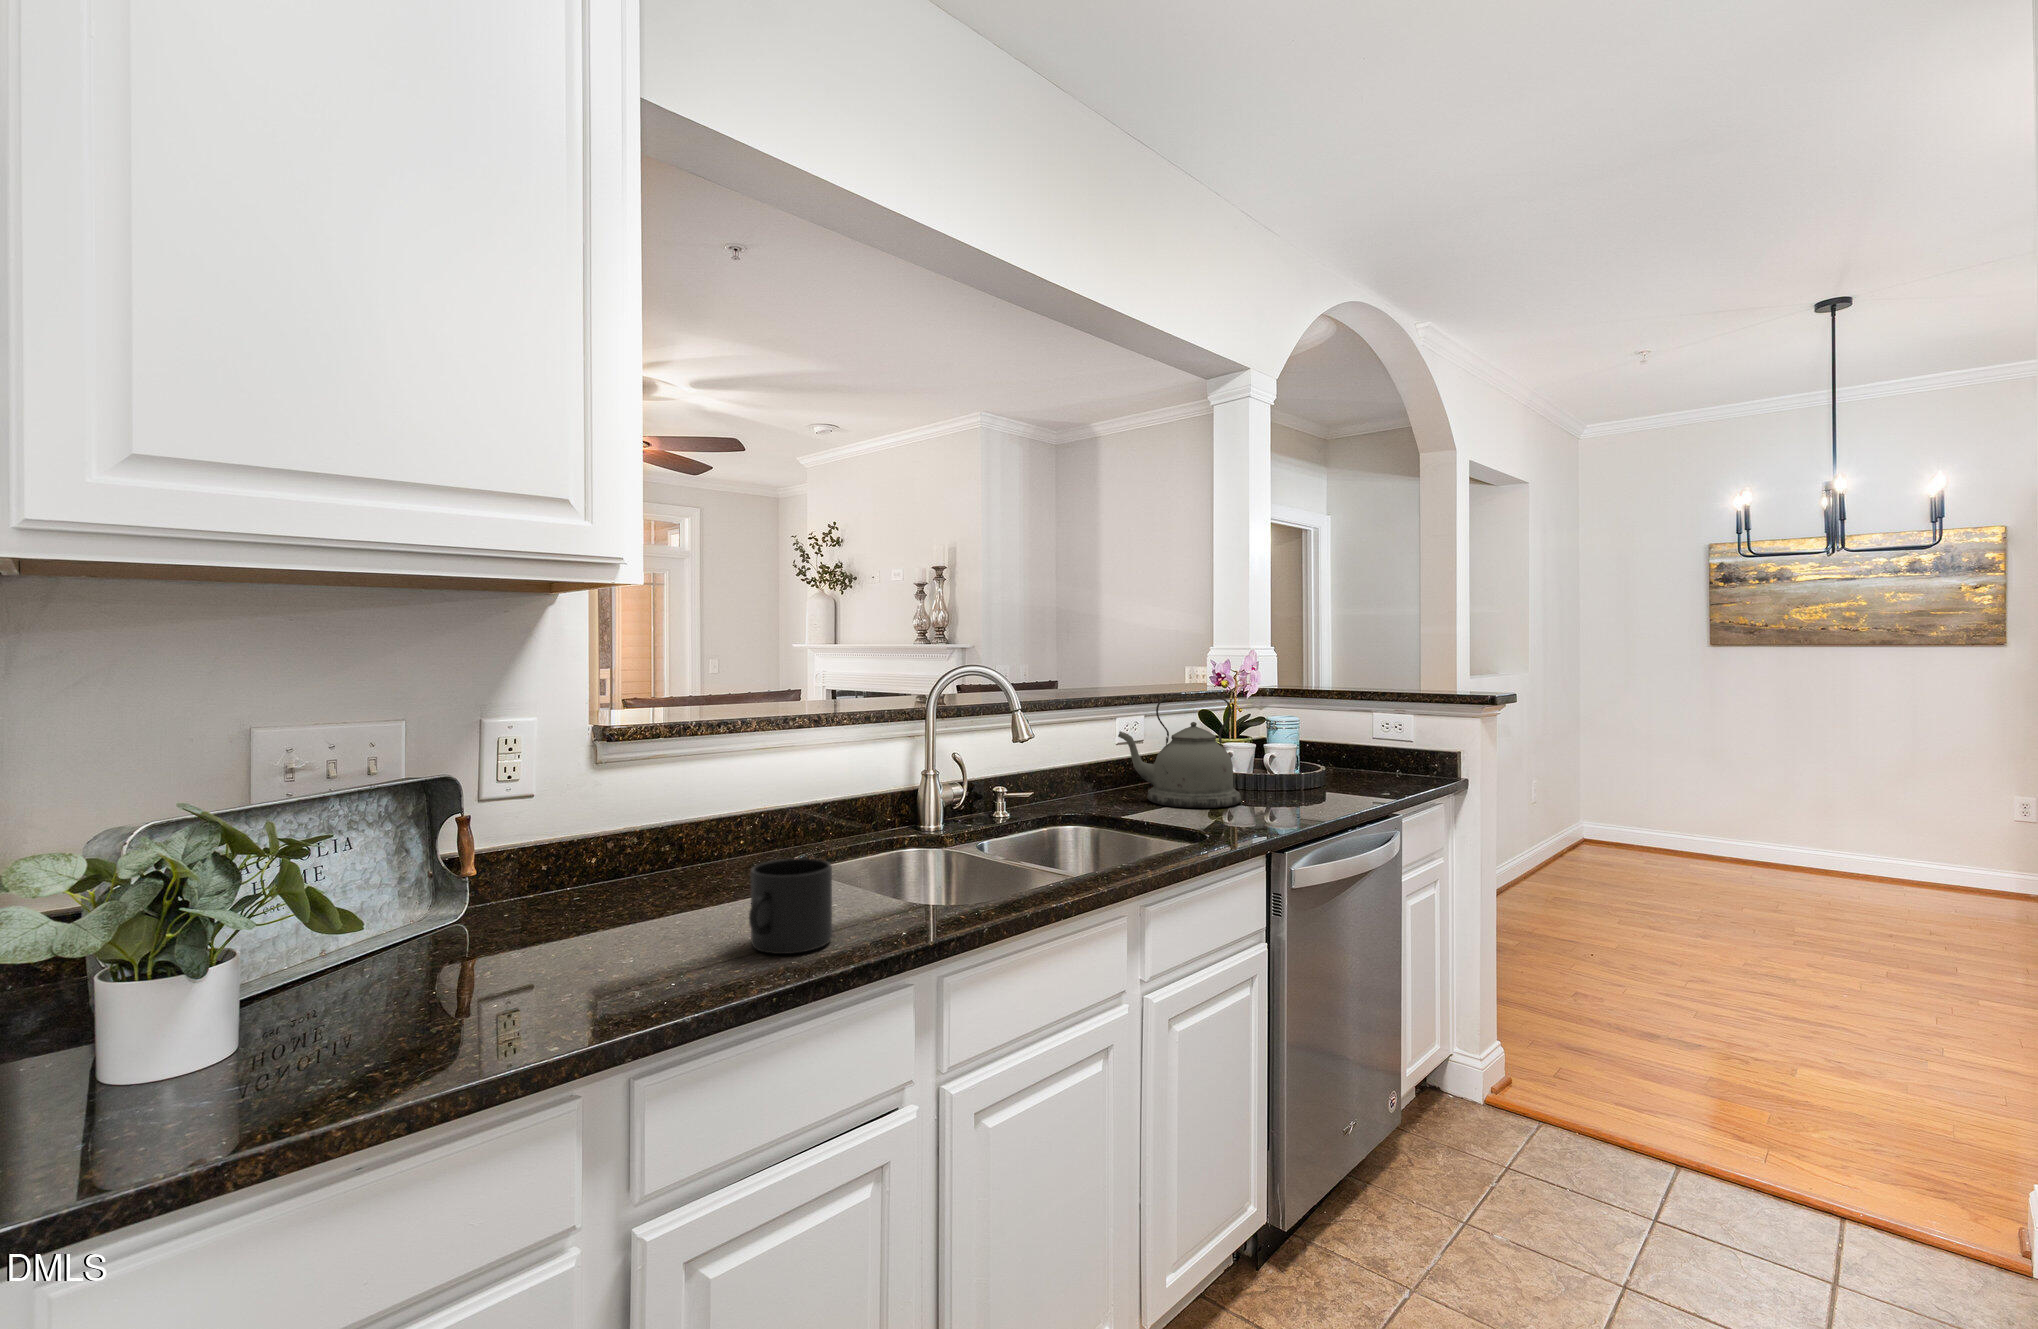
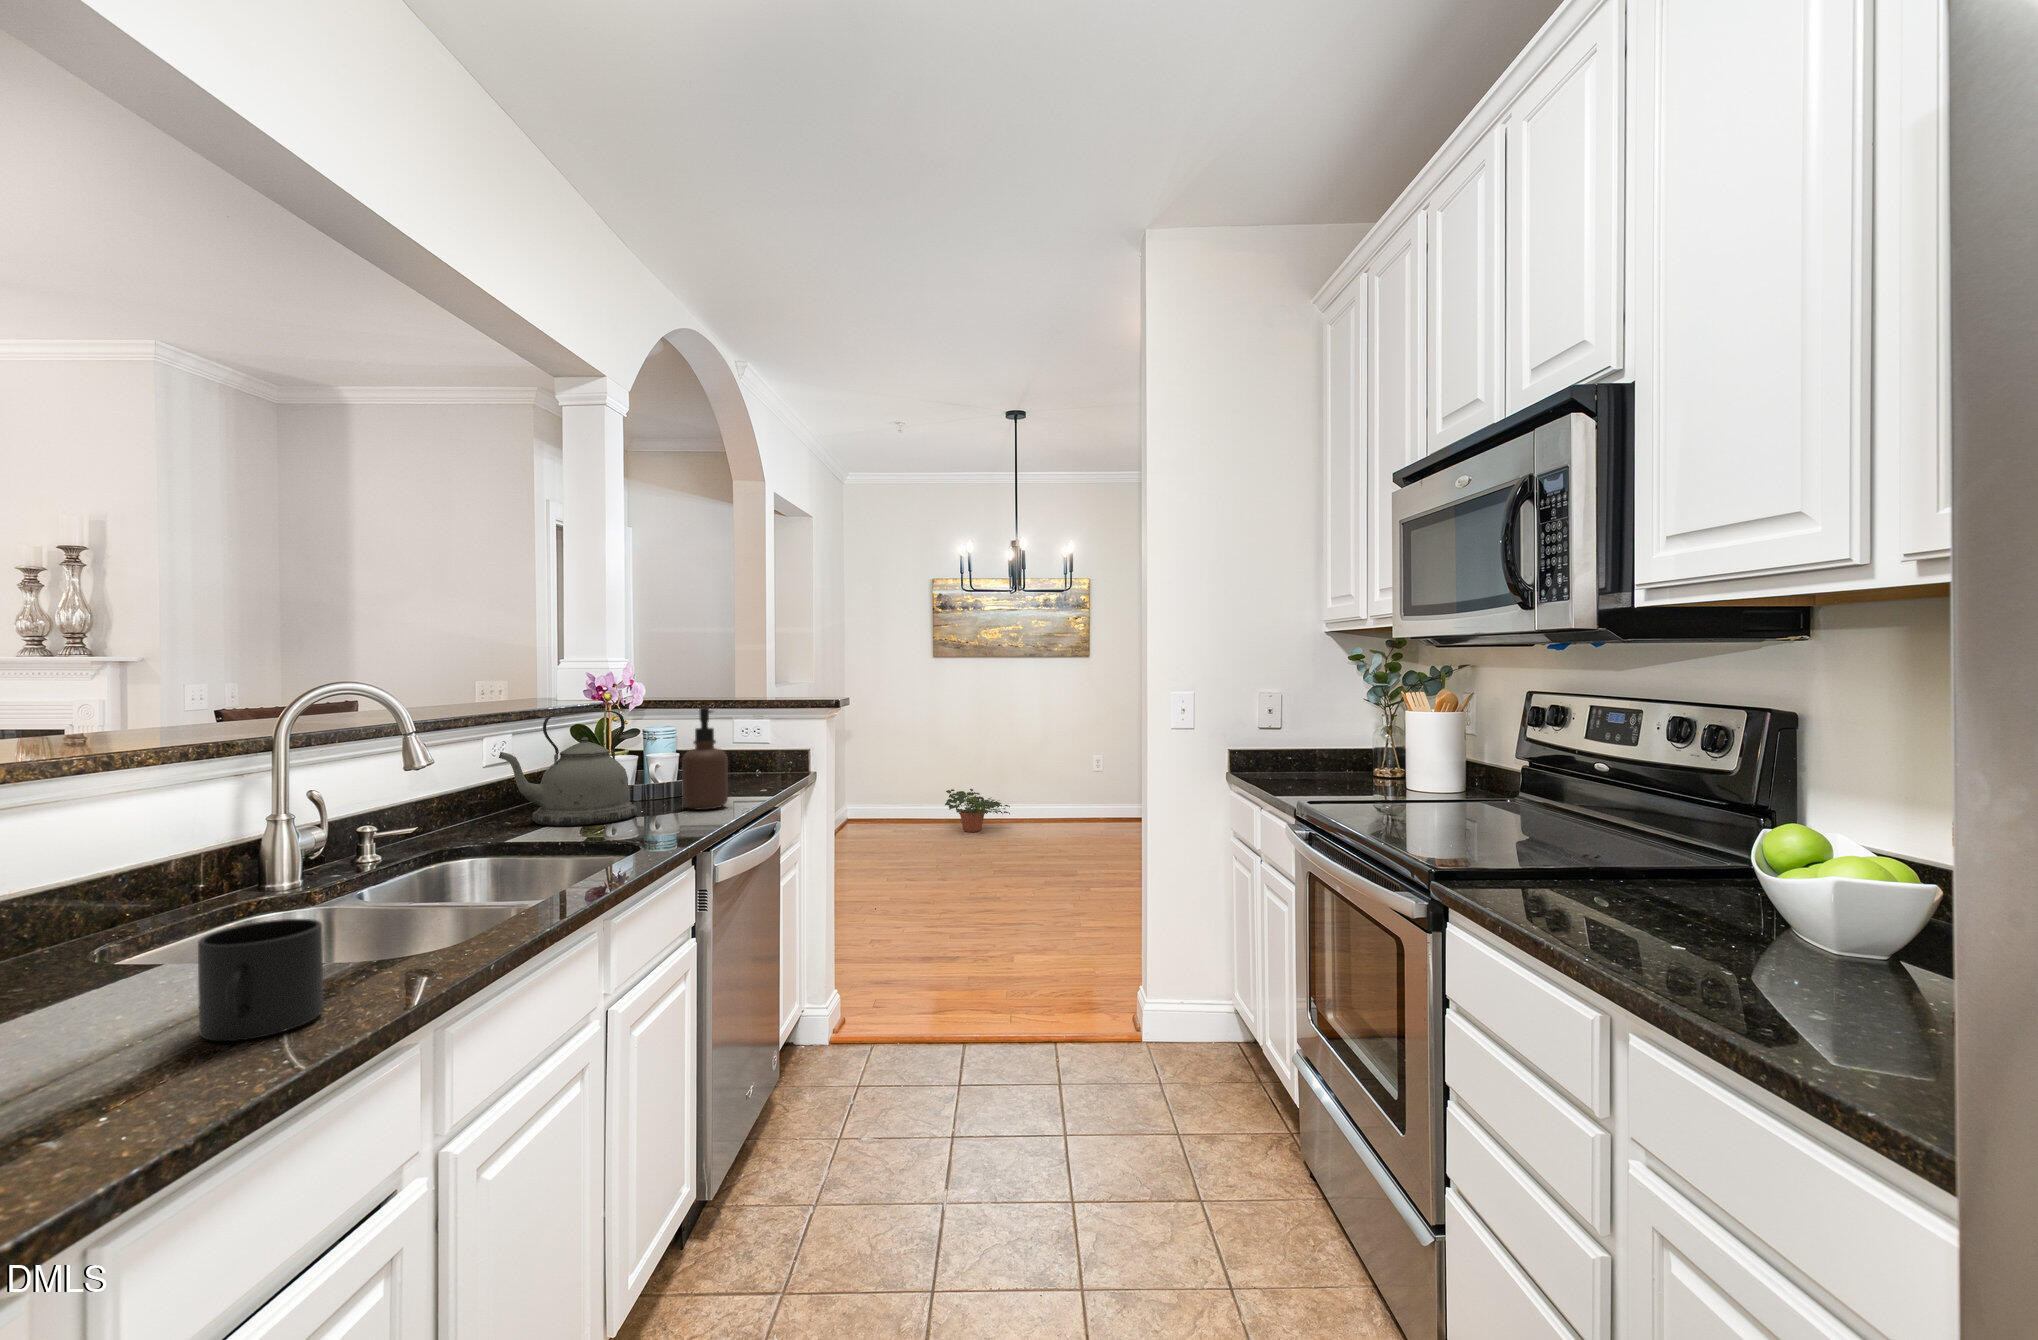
soap dispenser: none [1289,698,1338,807] -> present [682,707,728,810]
potted plant: none [1720,816,1836,878] -> present [945,789,1010,832]

